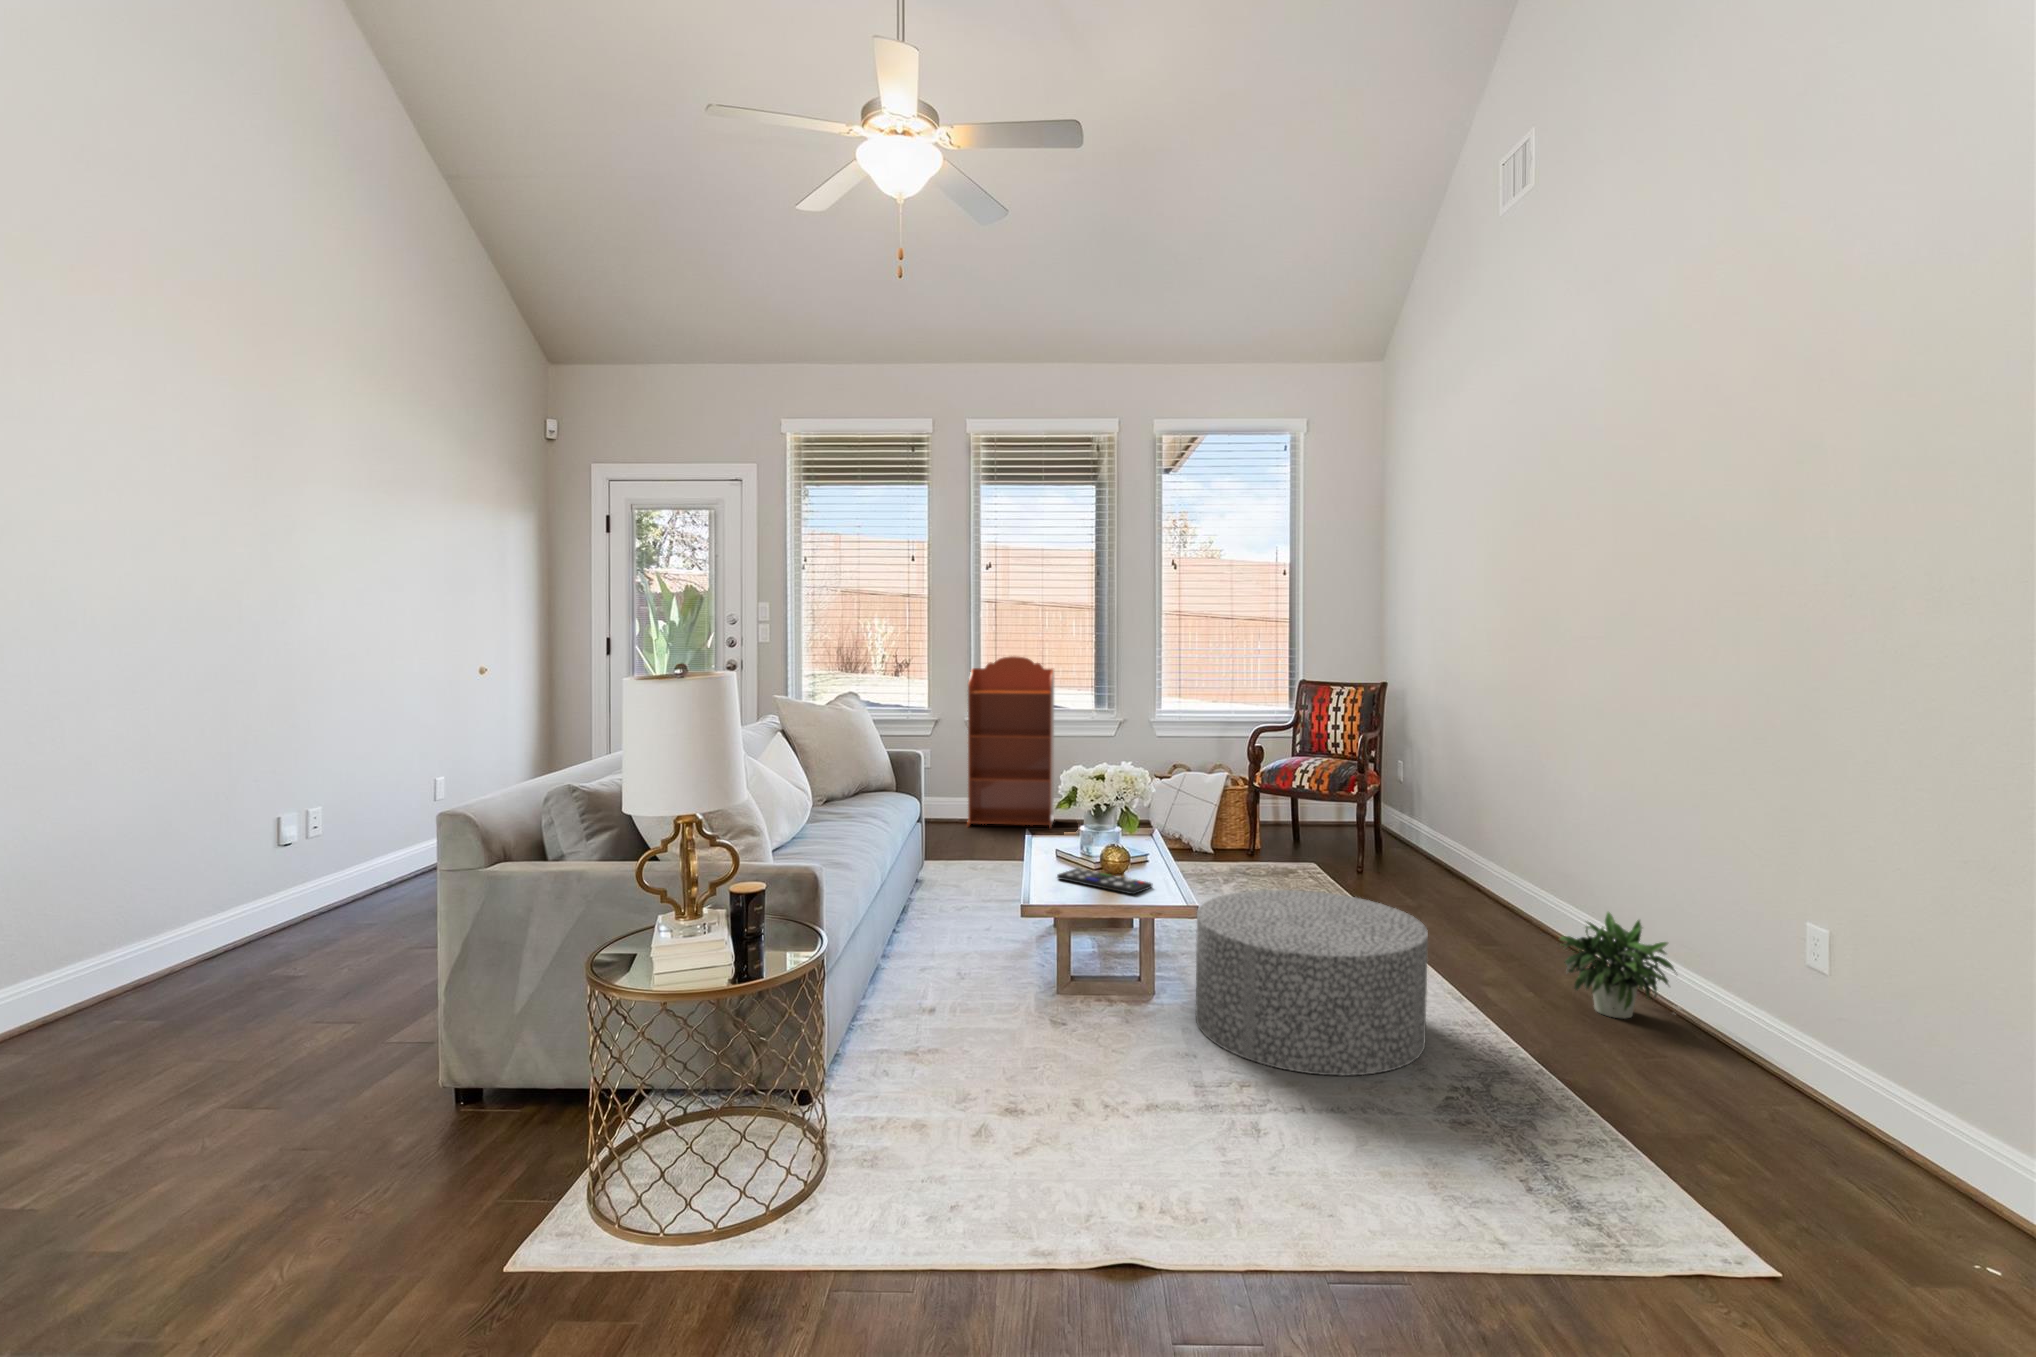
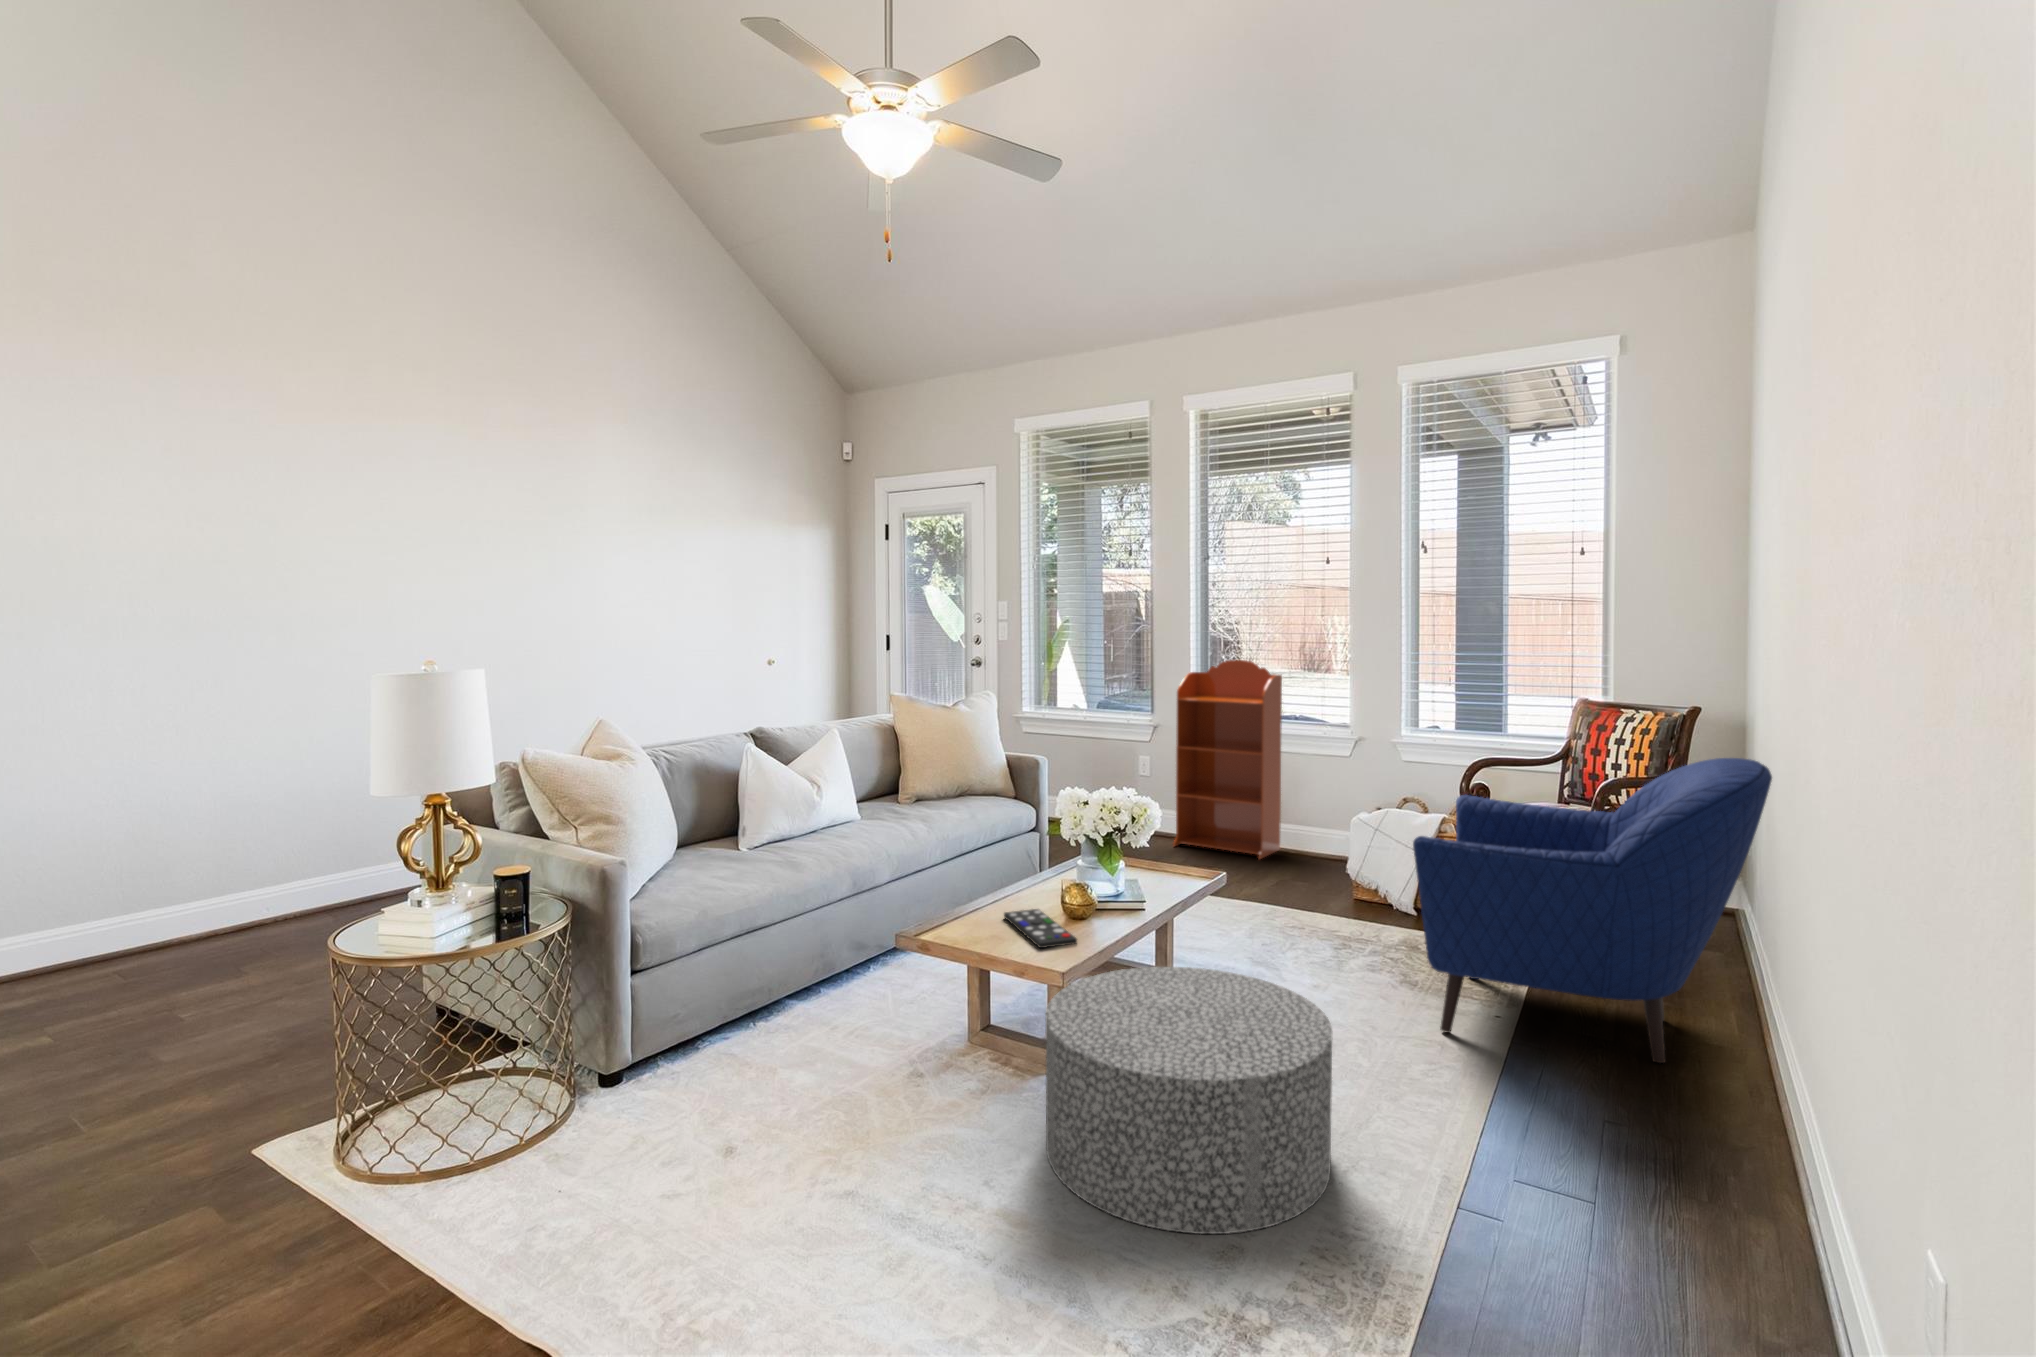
armchair: none [1285,710,1530,923] -> present [1413,758,1772,1063]
potted plant: present [1560,912,1682,1018] -> none [1592,1097,1814,1294]

